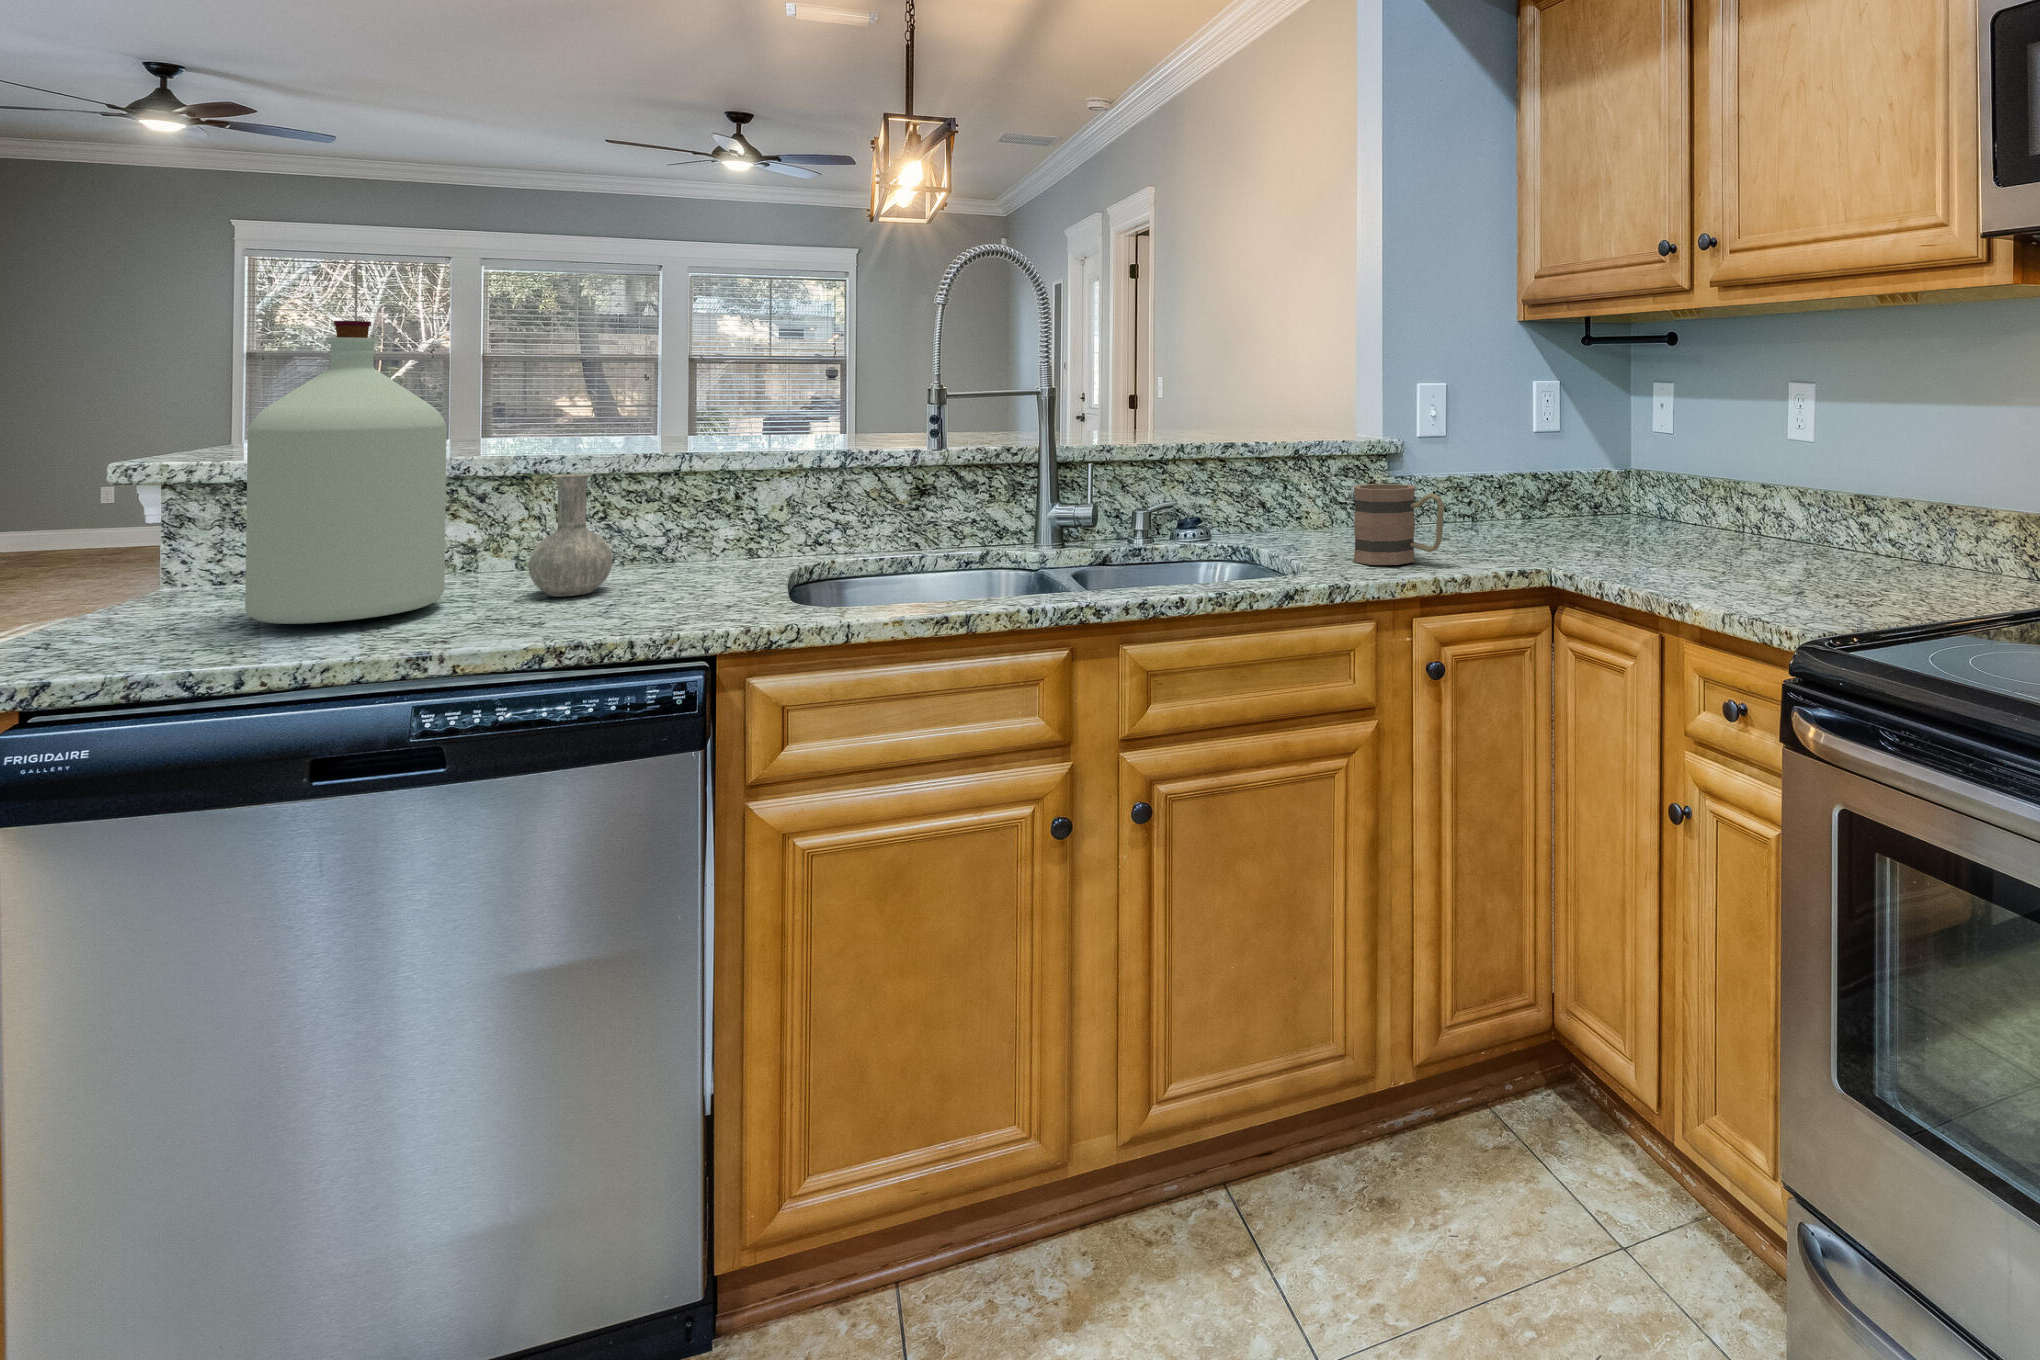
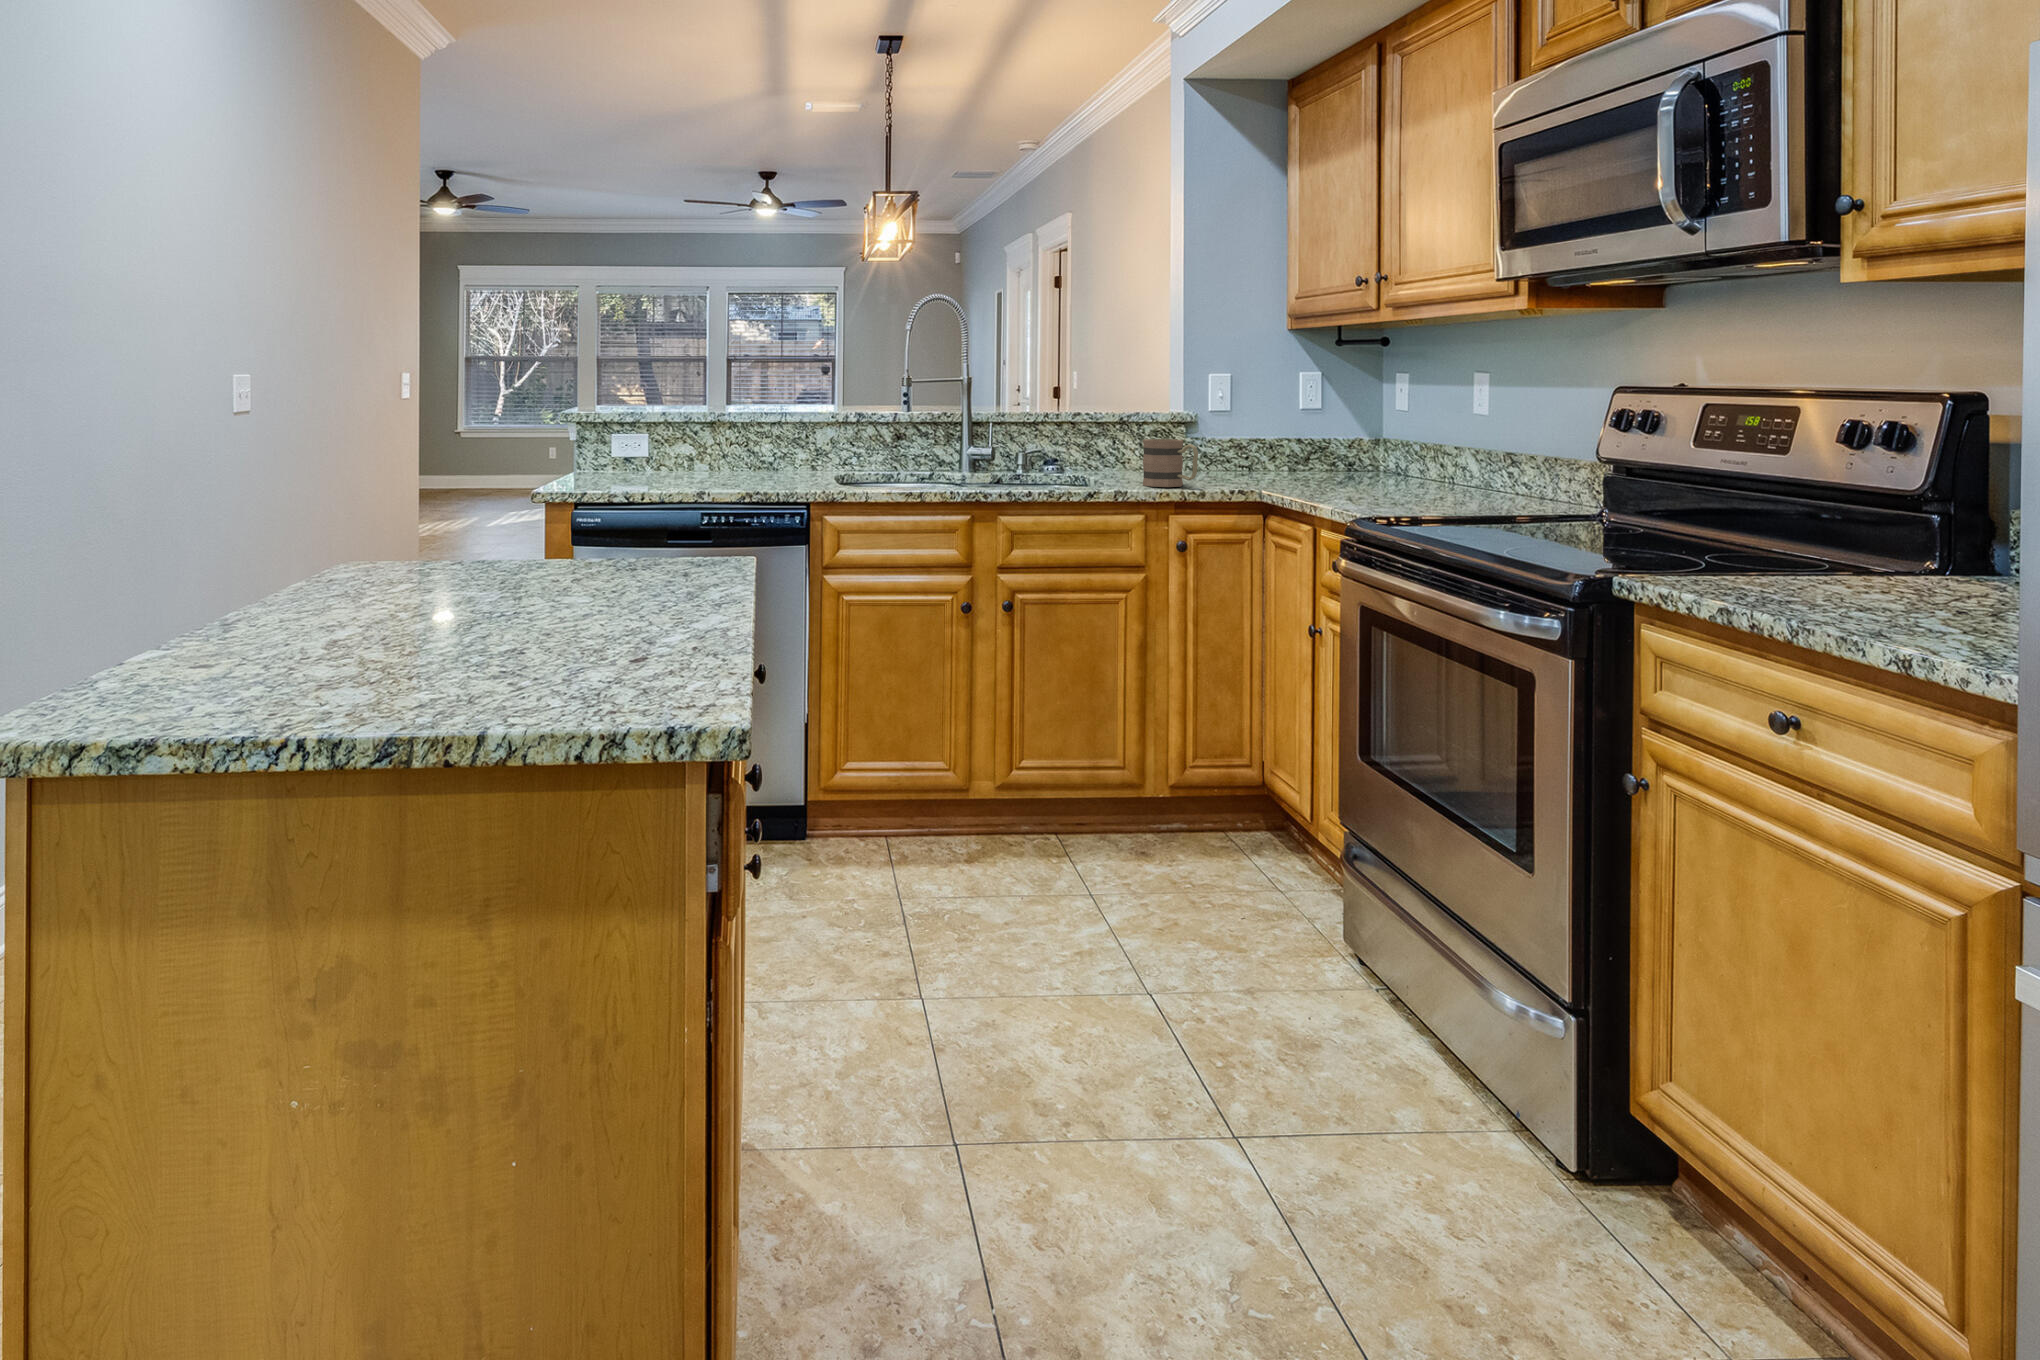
bottle: present [245,321,613,624] -> none [627,346,758,479]

